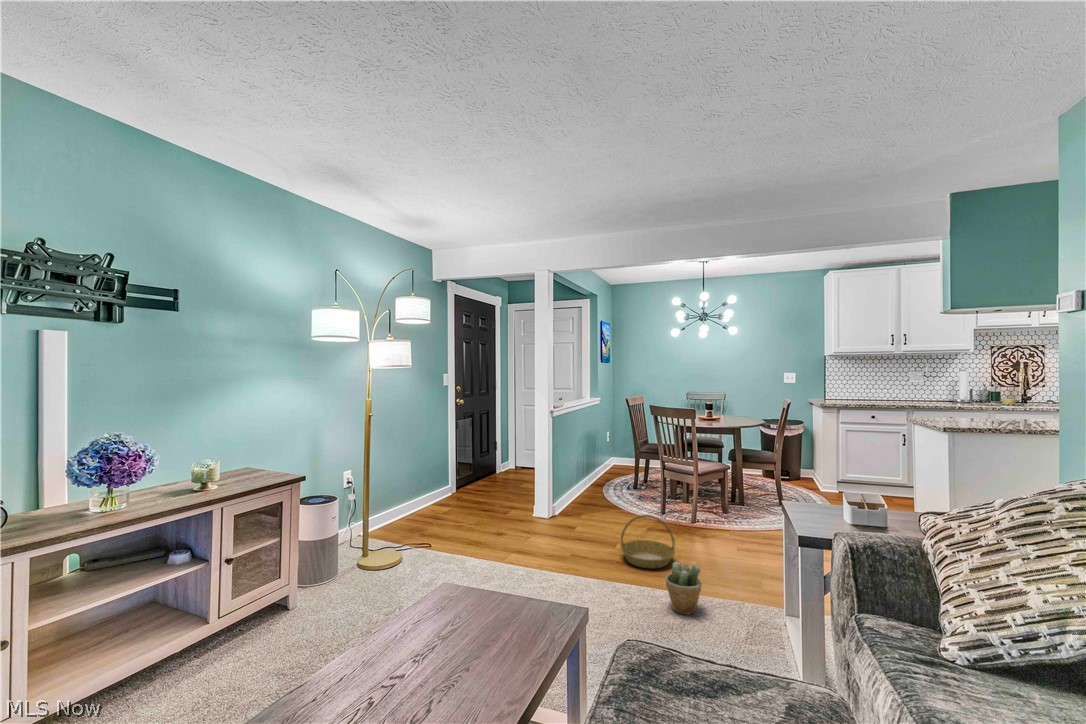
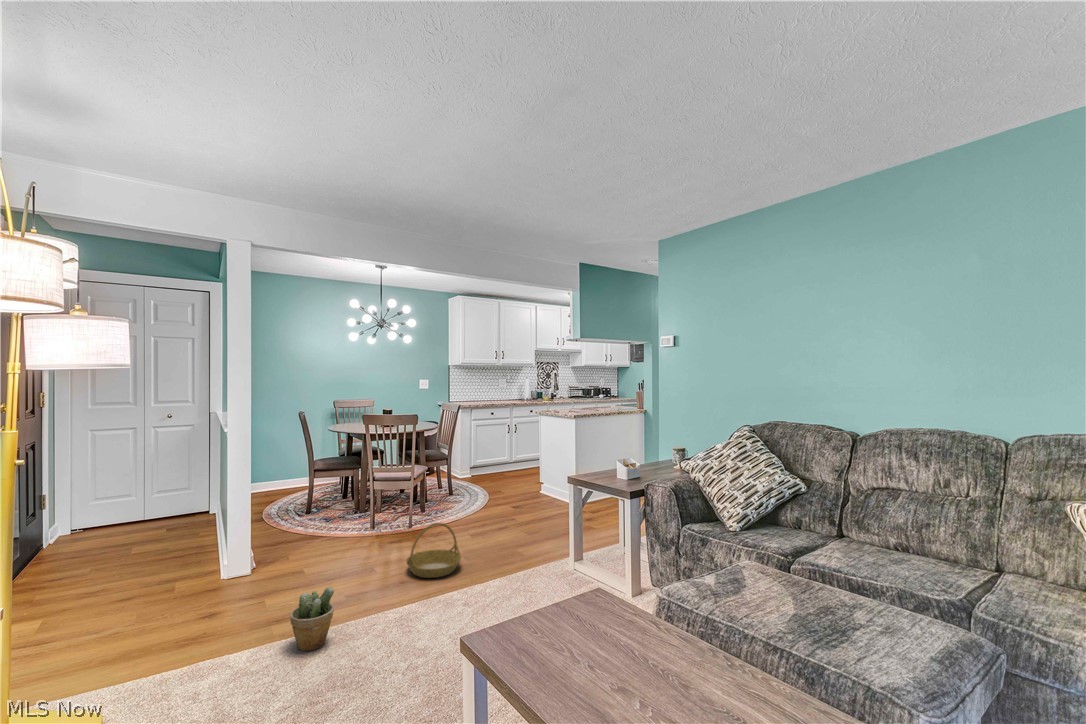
potted plant: present [665,562,702,615] -> present [290,587,334,651]

